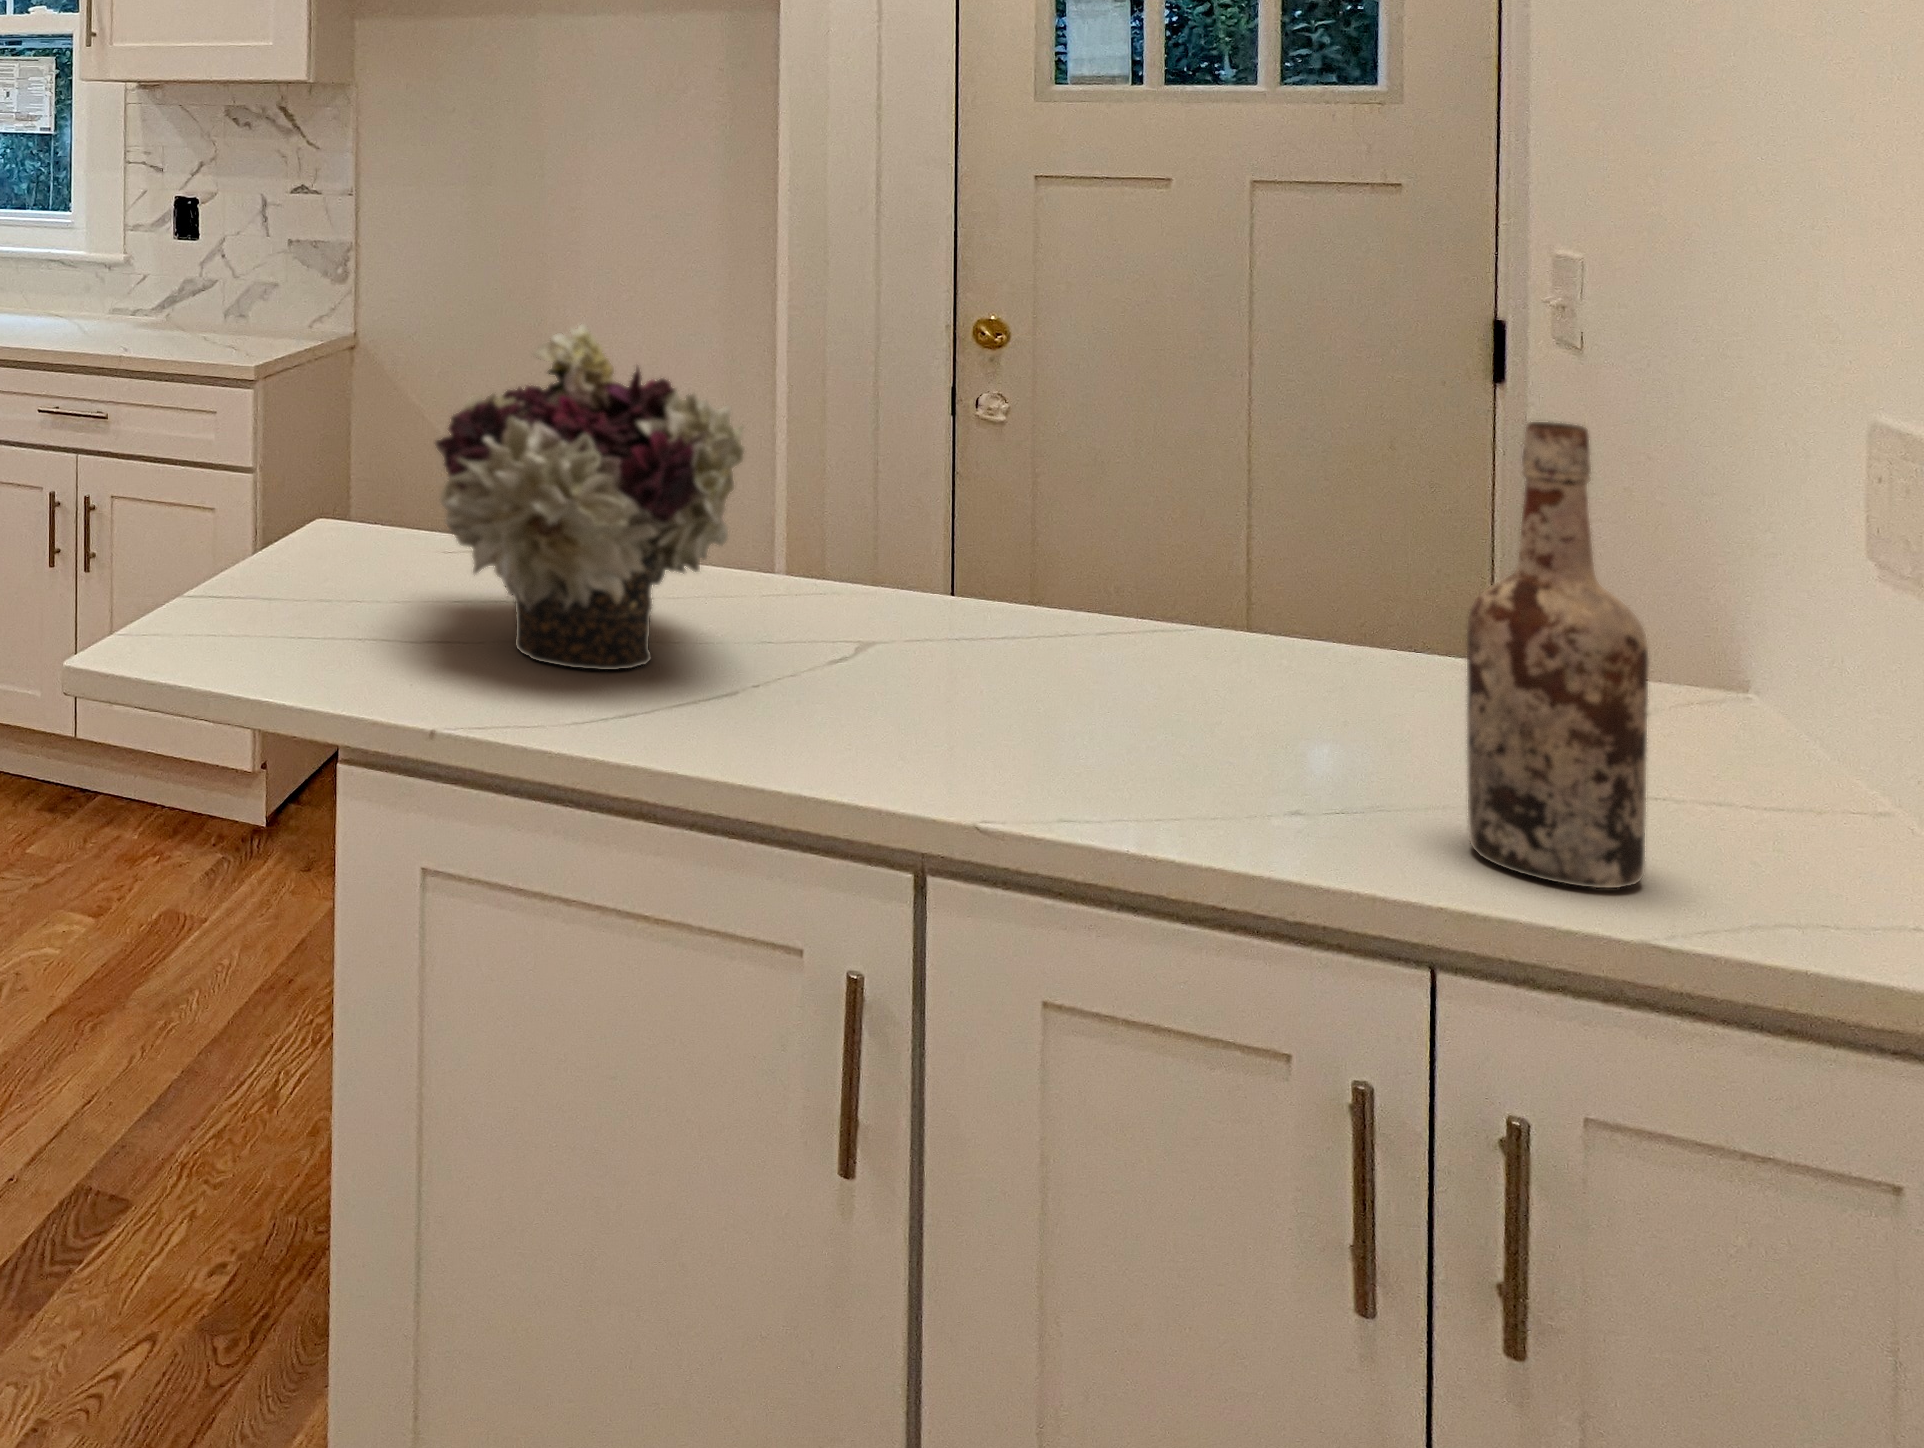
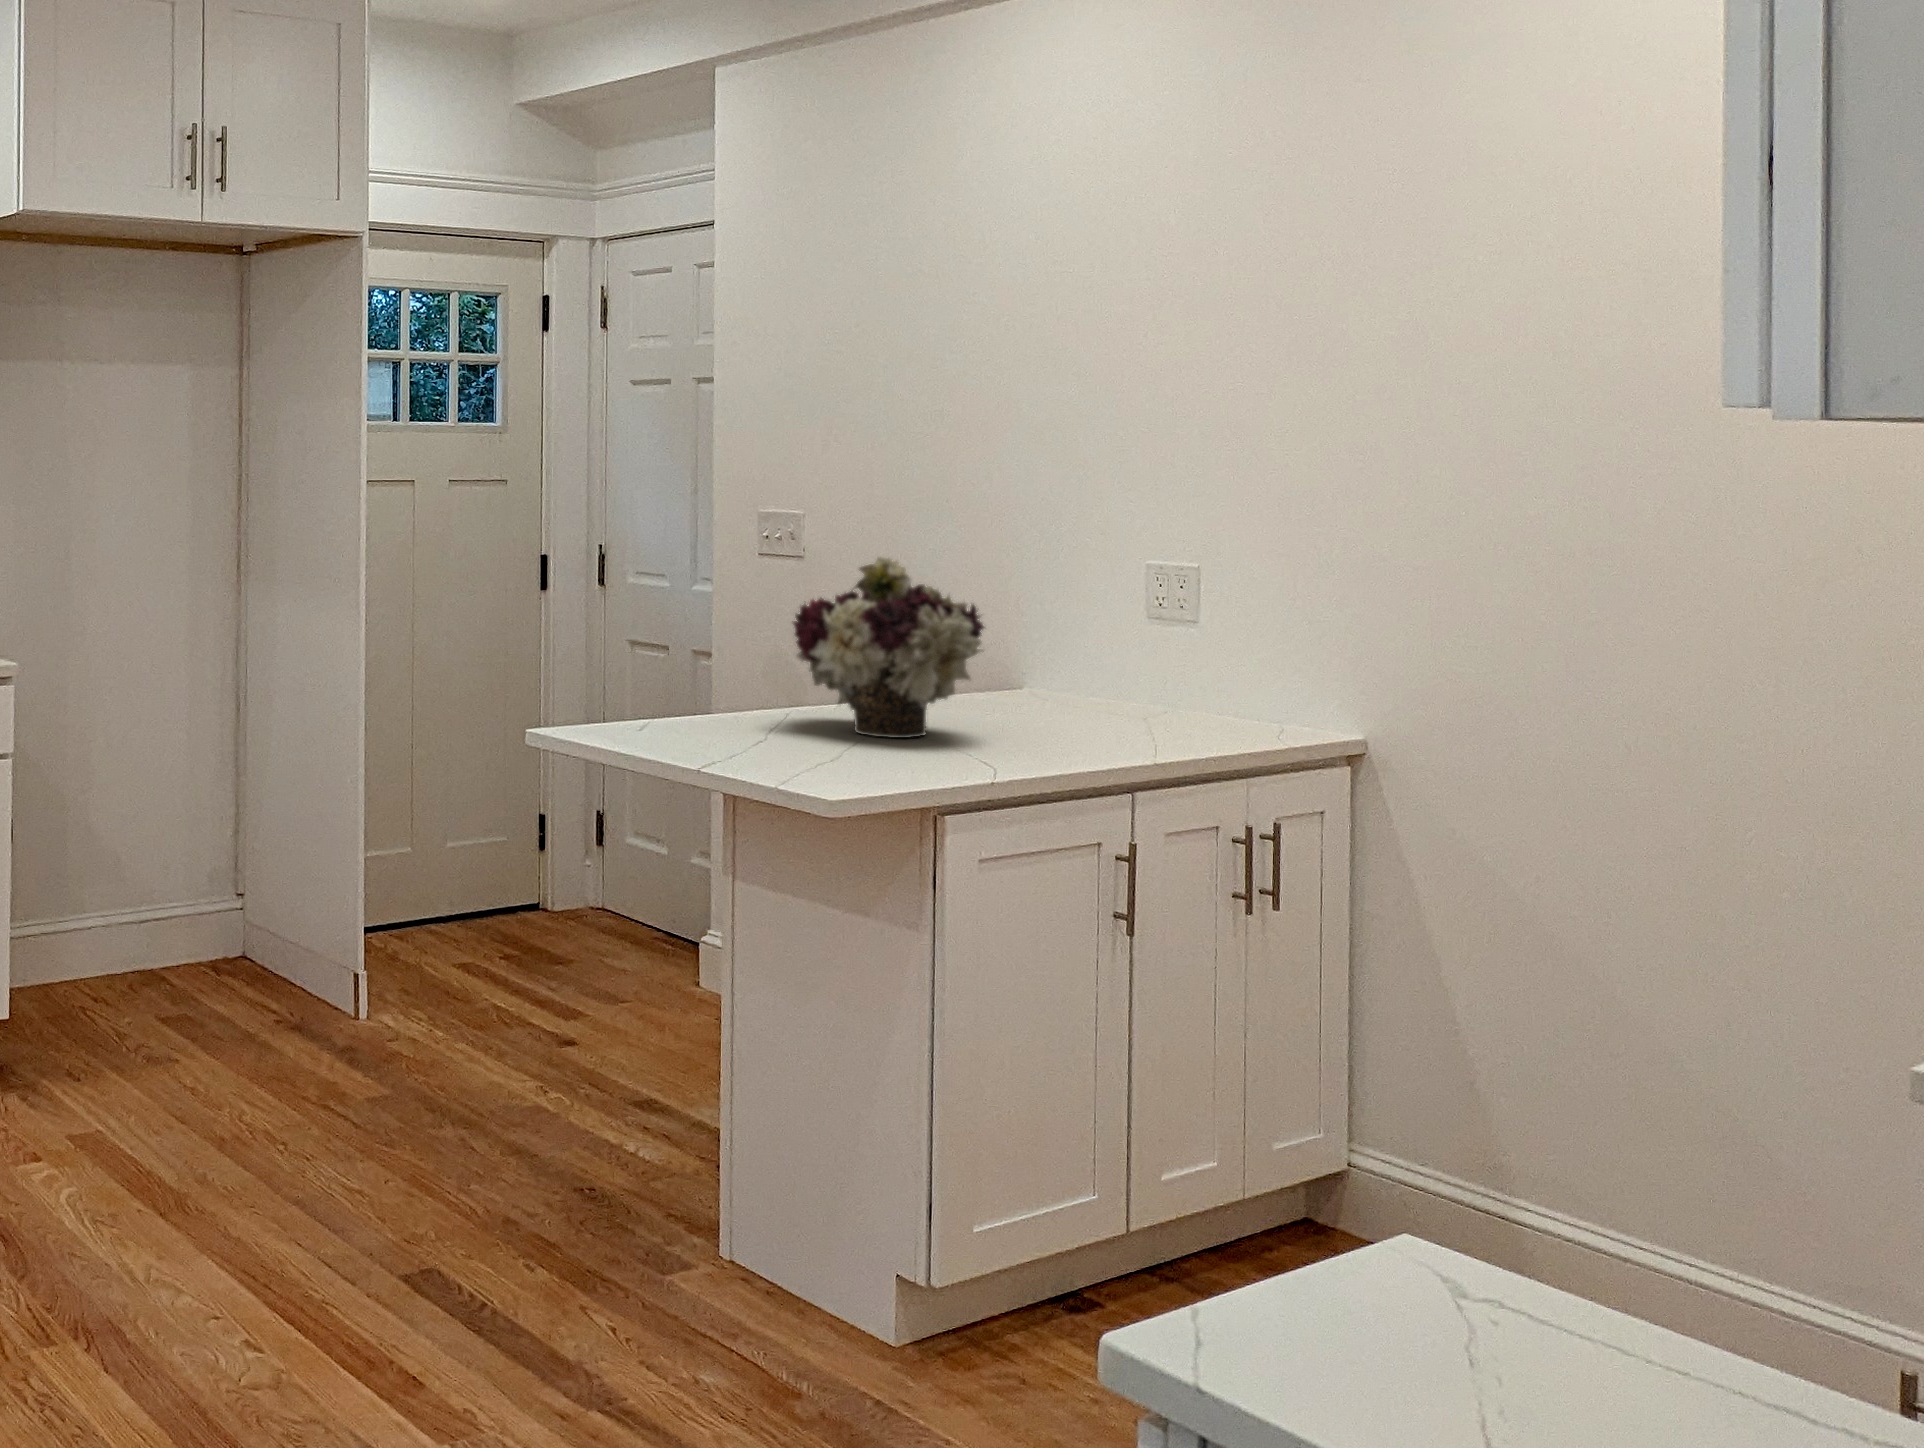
wine bottle: present [1467,422,1649,888] -> none [1179,555,1235,722]

